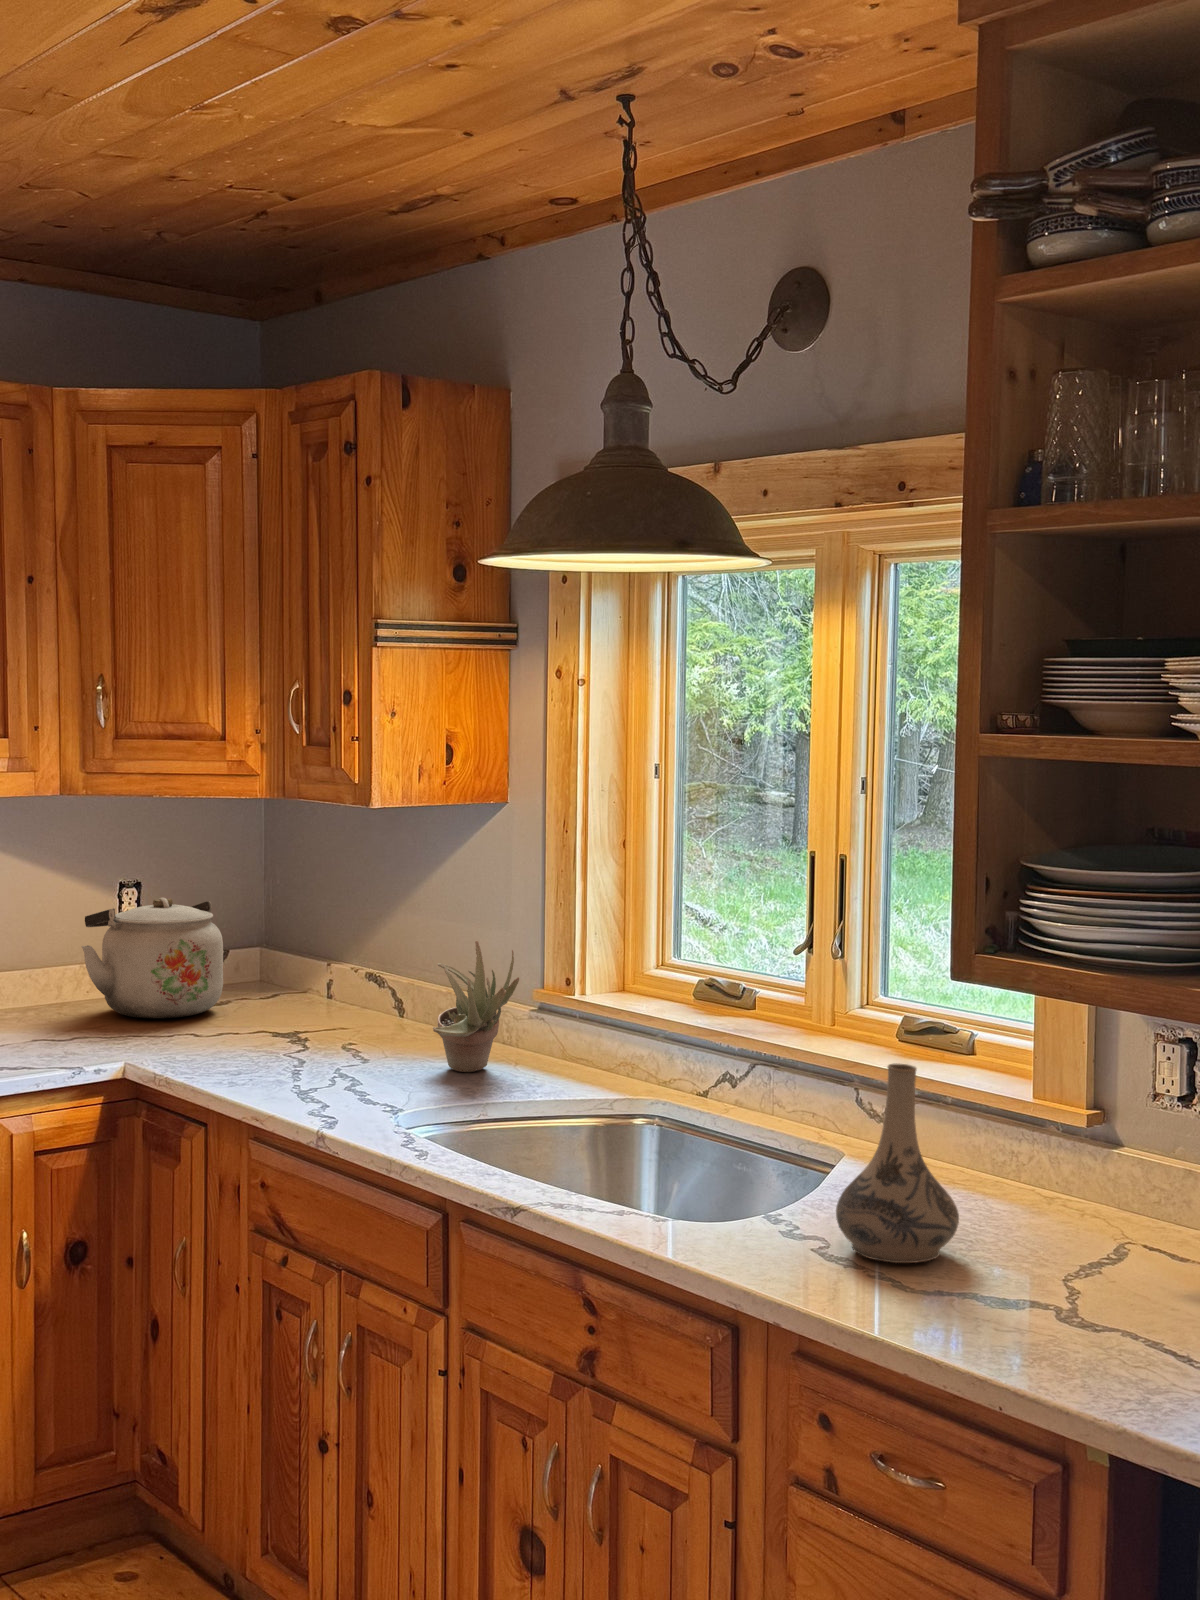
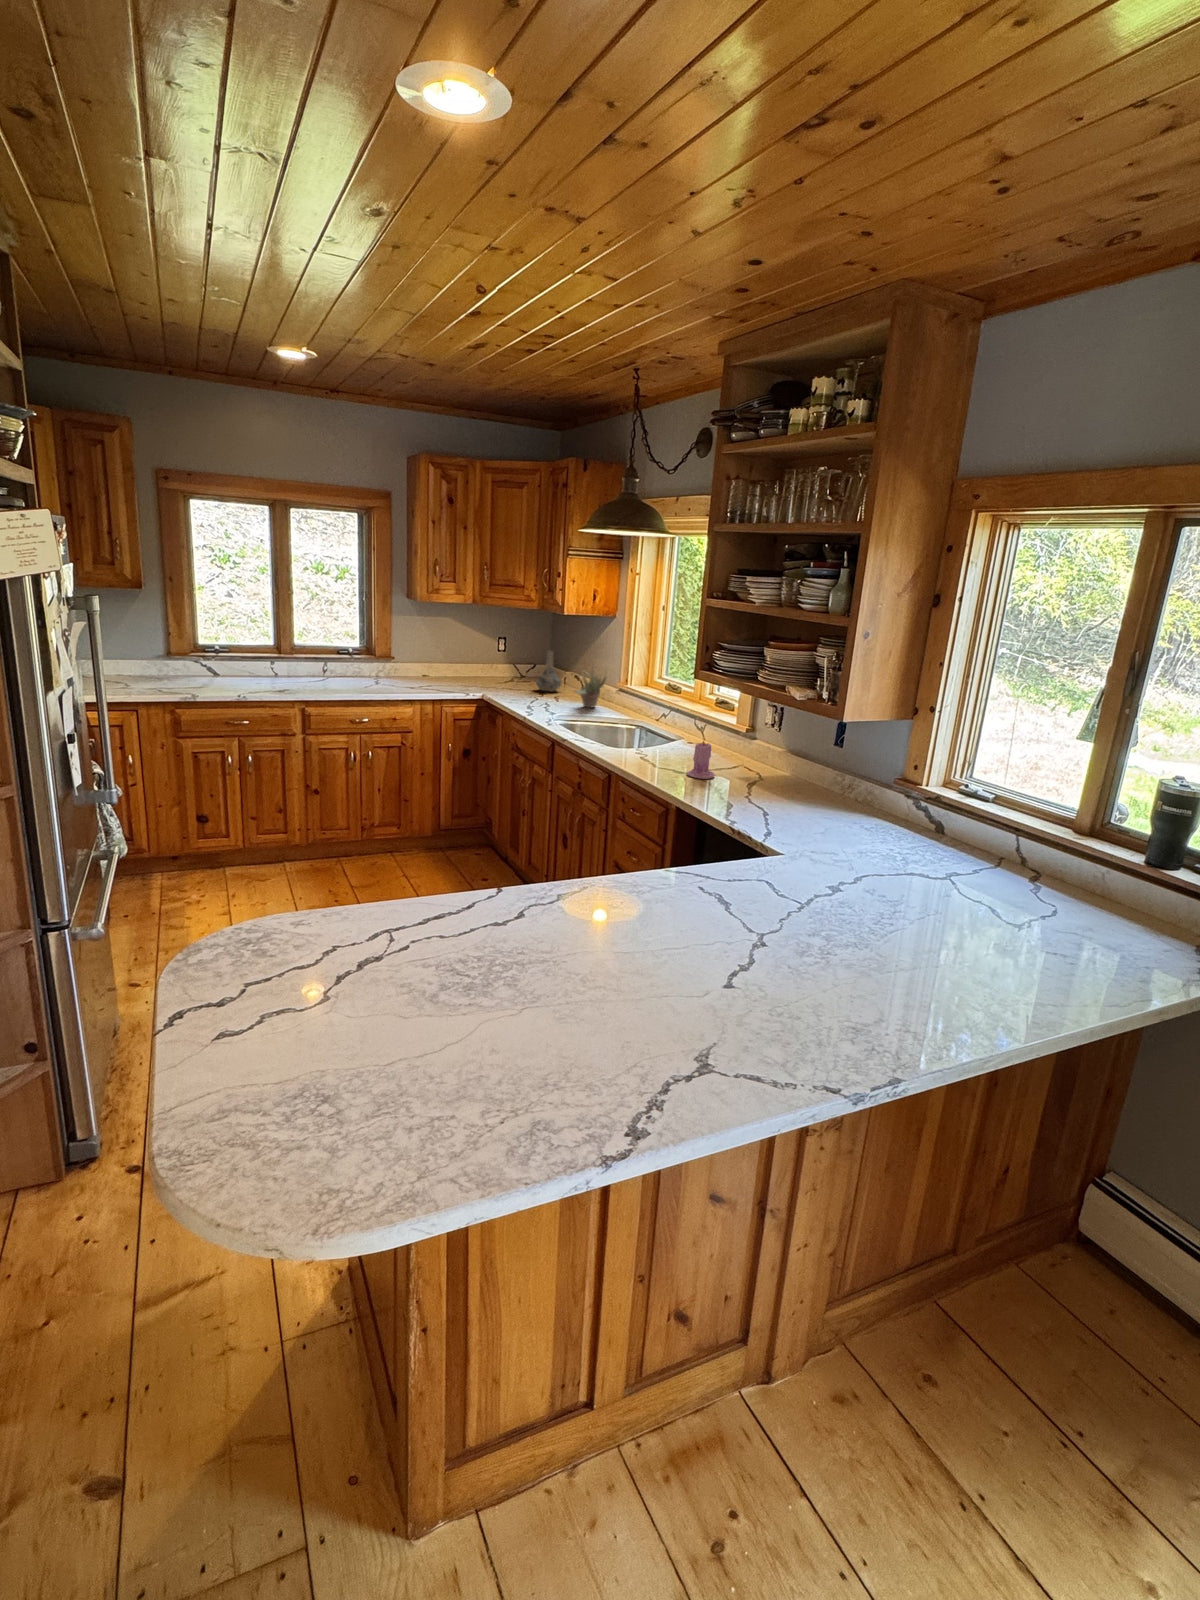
kettle: present [82,898,223,1018] -> none [478,643,526,684]
decorative vase: present [836,1063,959,1263] -> present [536,651,561,692]
candle: none [1044,1185,1143,1330] -> present [687,741,715,779]

